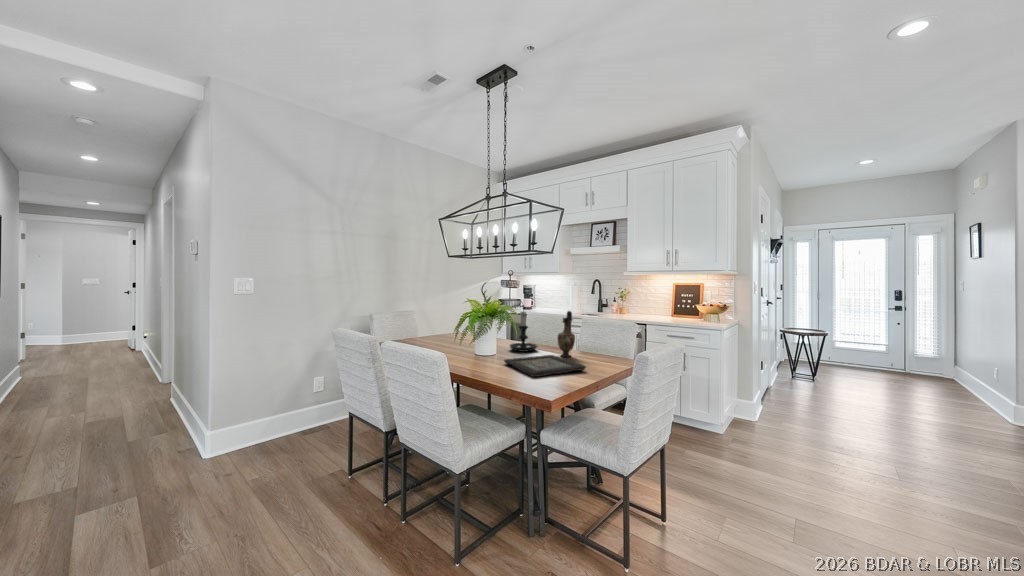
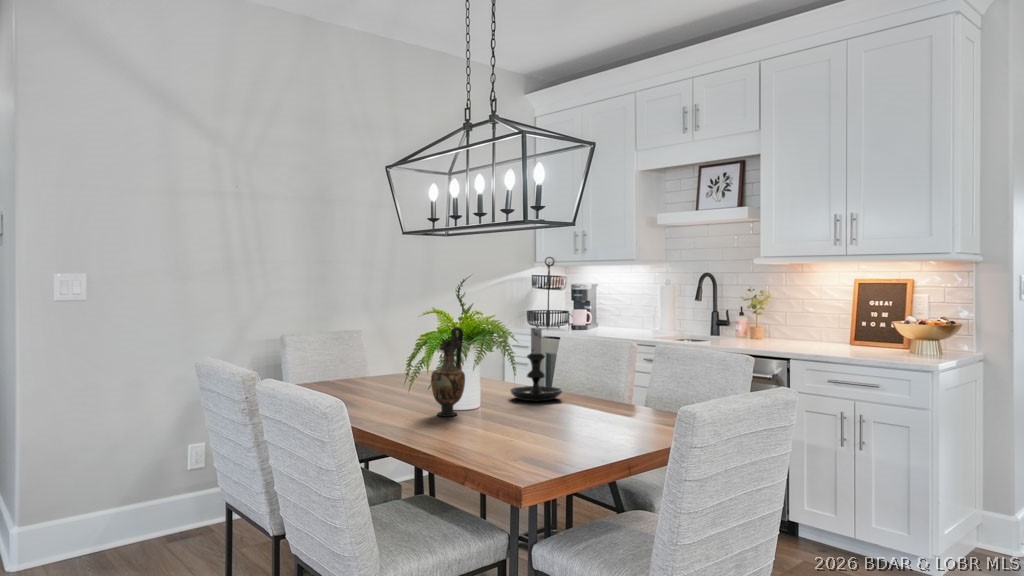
vase: present [557,311,575,357] -> present [431,327,465,416]
decorative tray: present [504,355,586,377] -> none [485,407,628,442]

